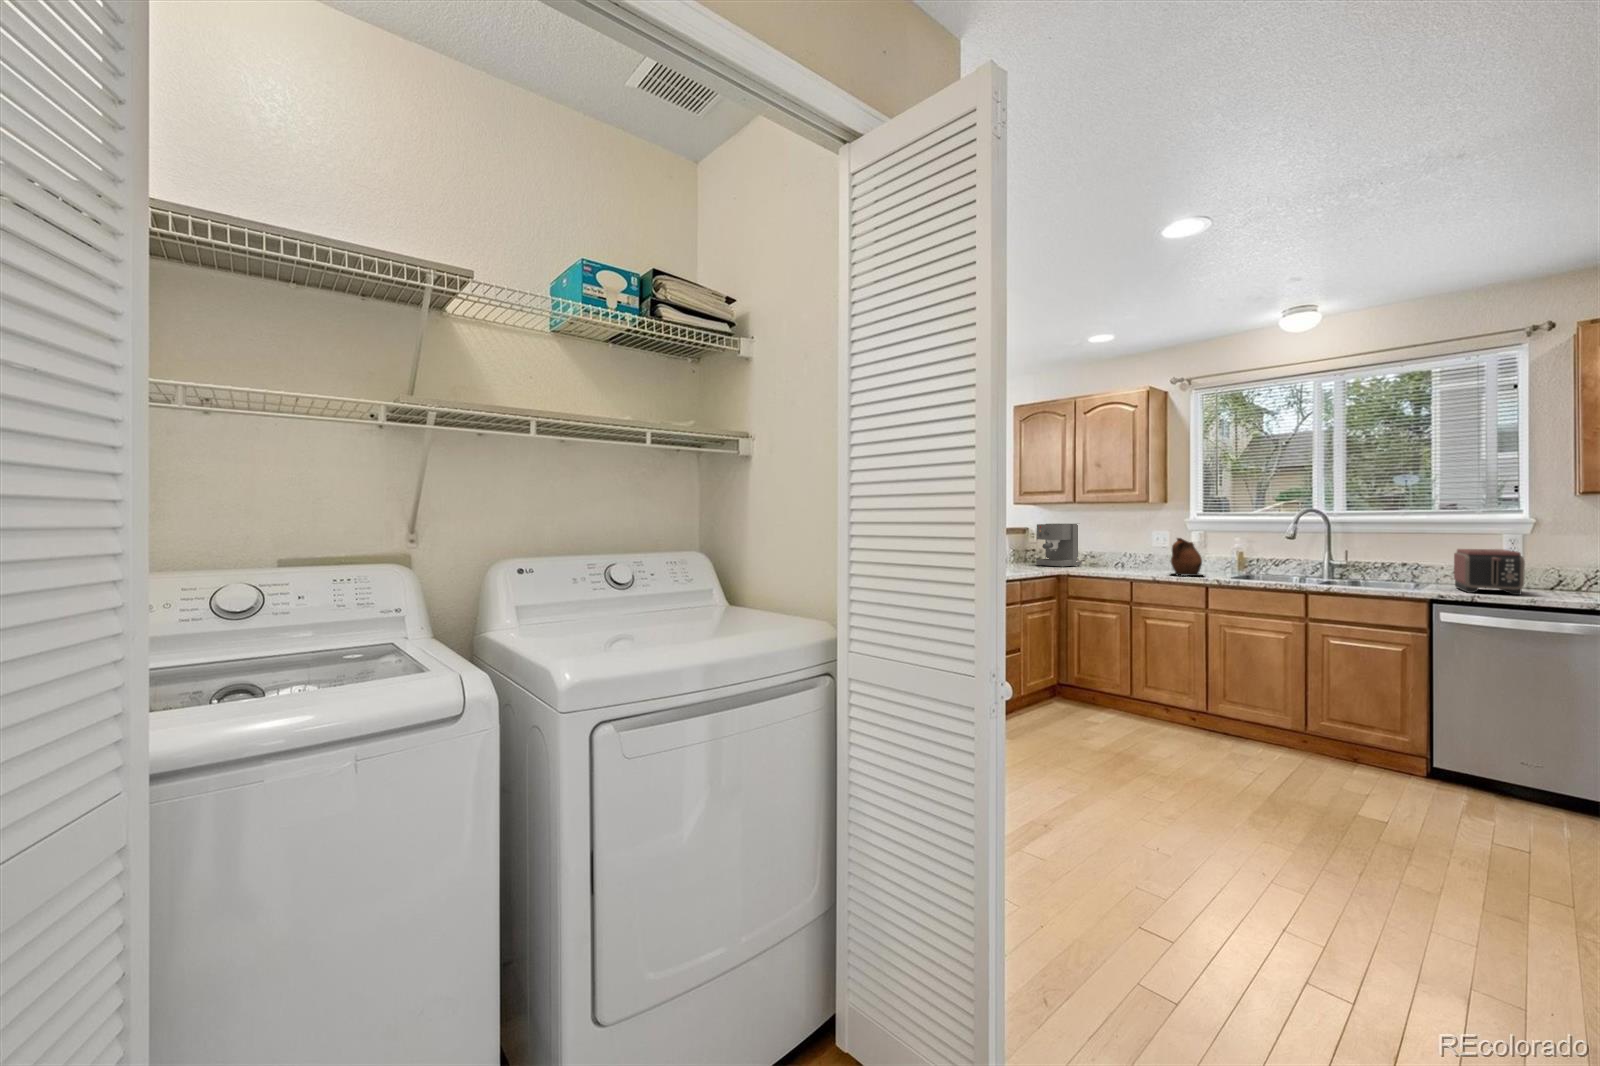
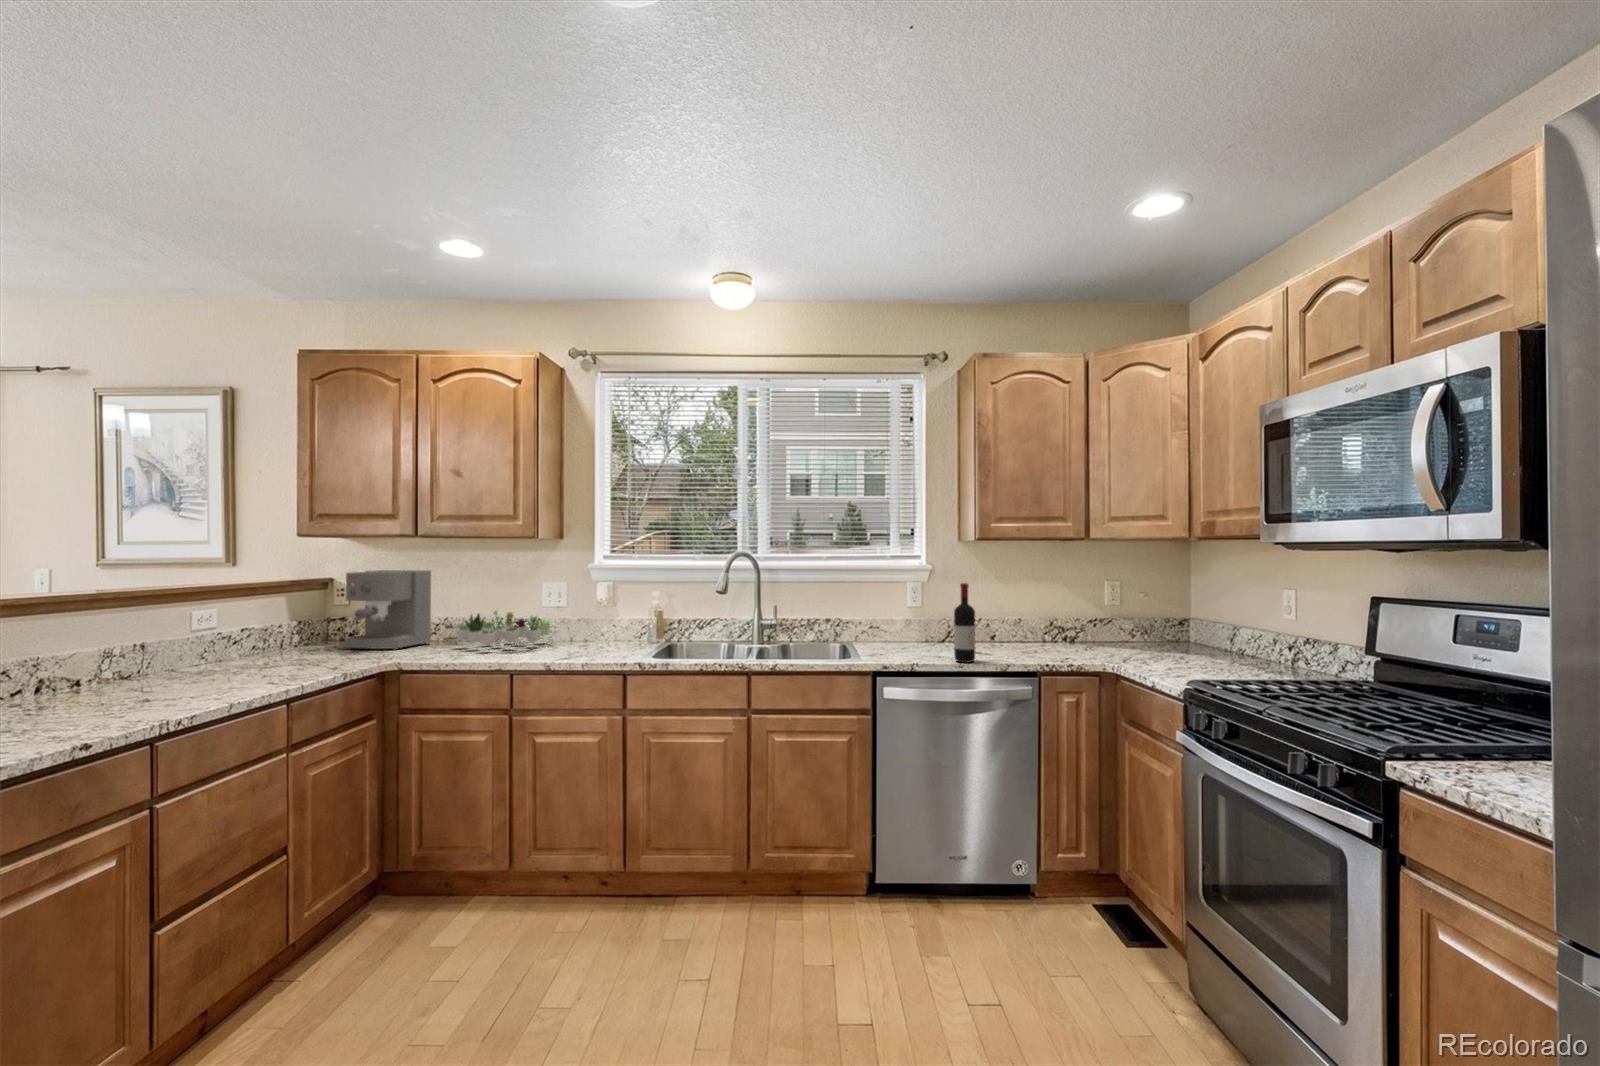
wine bottle: none [1528,532,1556,600] -> present [954,583,975,663]
ceramic pitcher: present [1171,538,1203,576] -> none [567,595,622,657]
succulent plant: none [1097,545,1159,571] -> present [456,611,552,645]
toaster: present [1454,549,1525,595] -> none [877,601,943,657]

